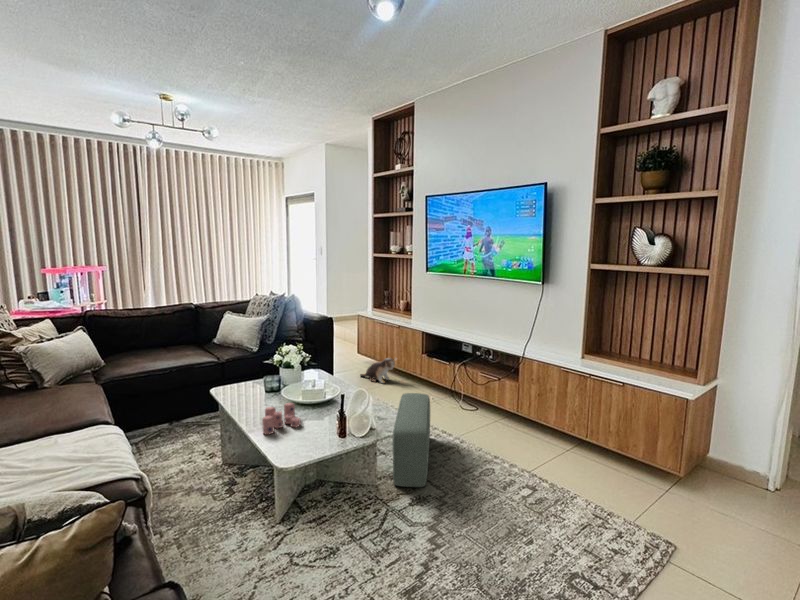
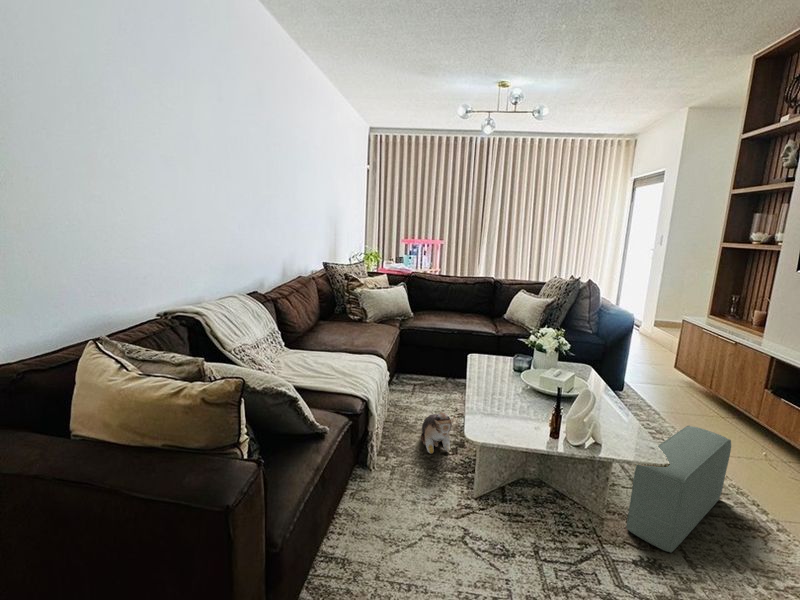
plush toy: present [360,357,397,383] -> present [421,413,455,454]
candle: present [262,403,301,434] -> none [484,382,528,412]

